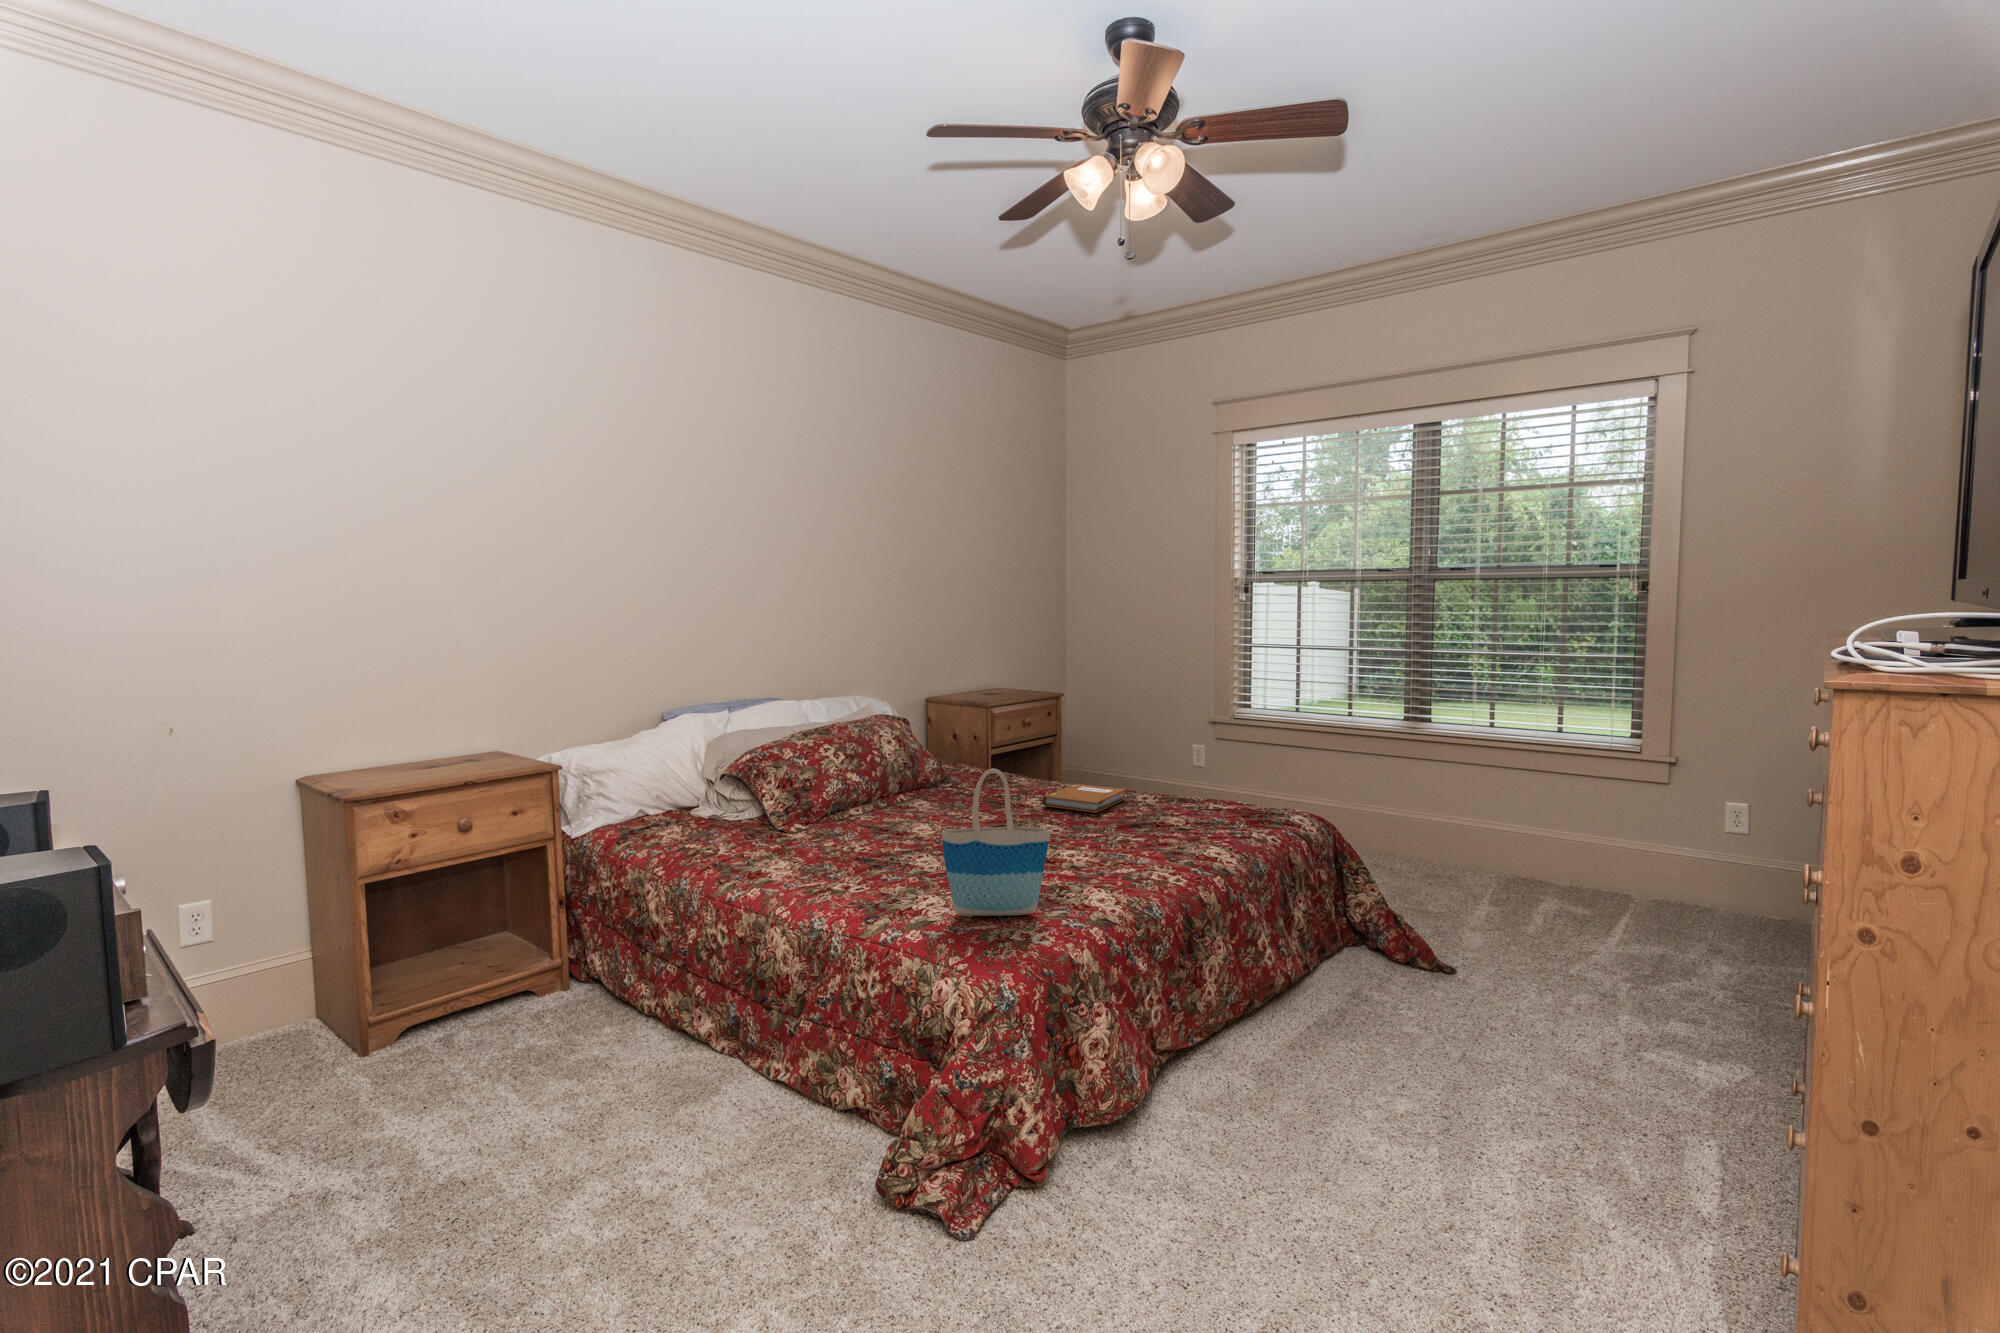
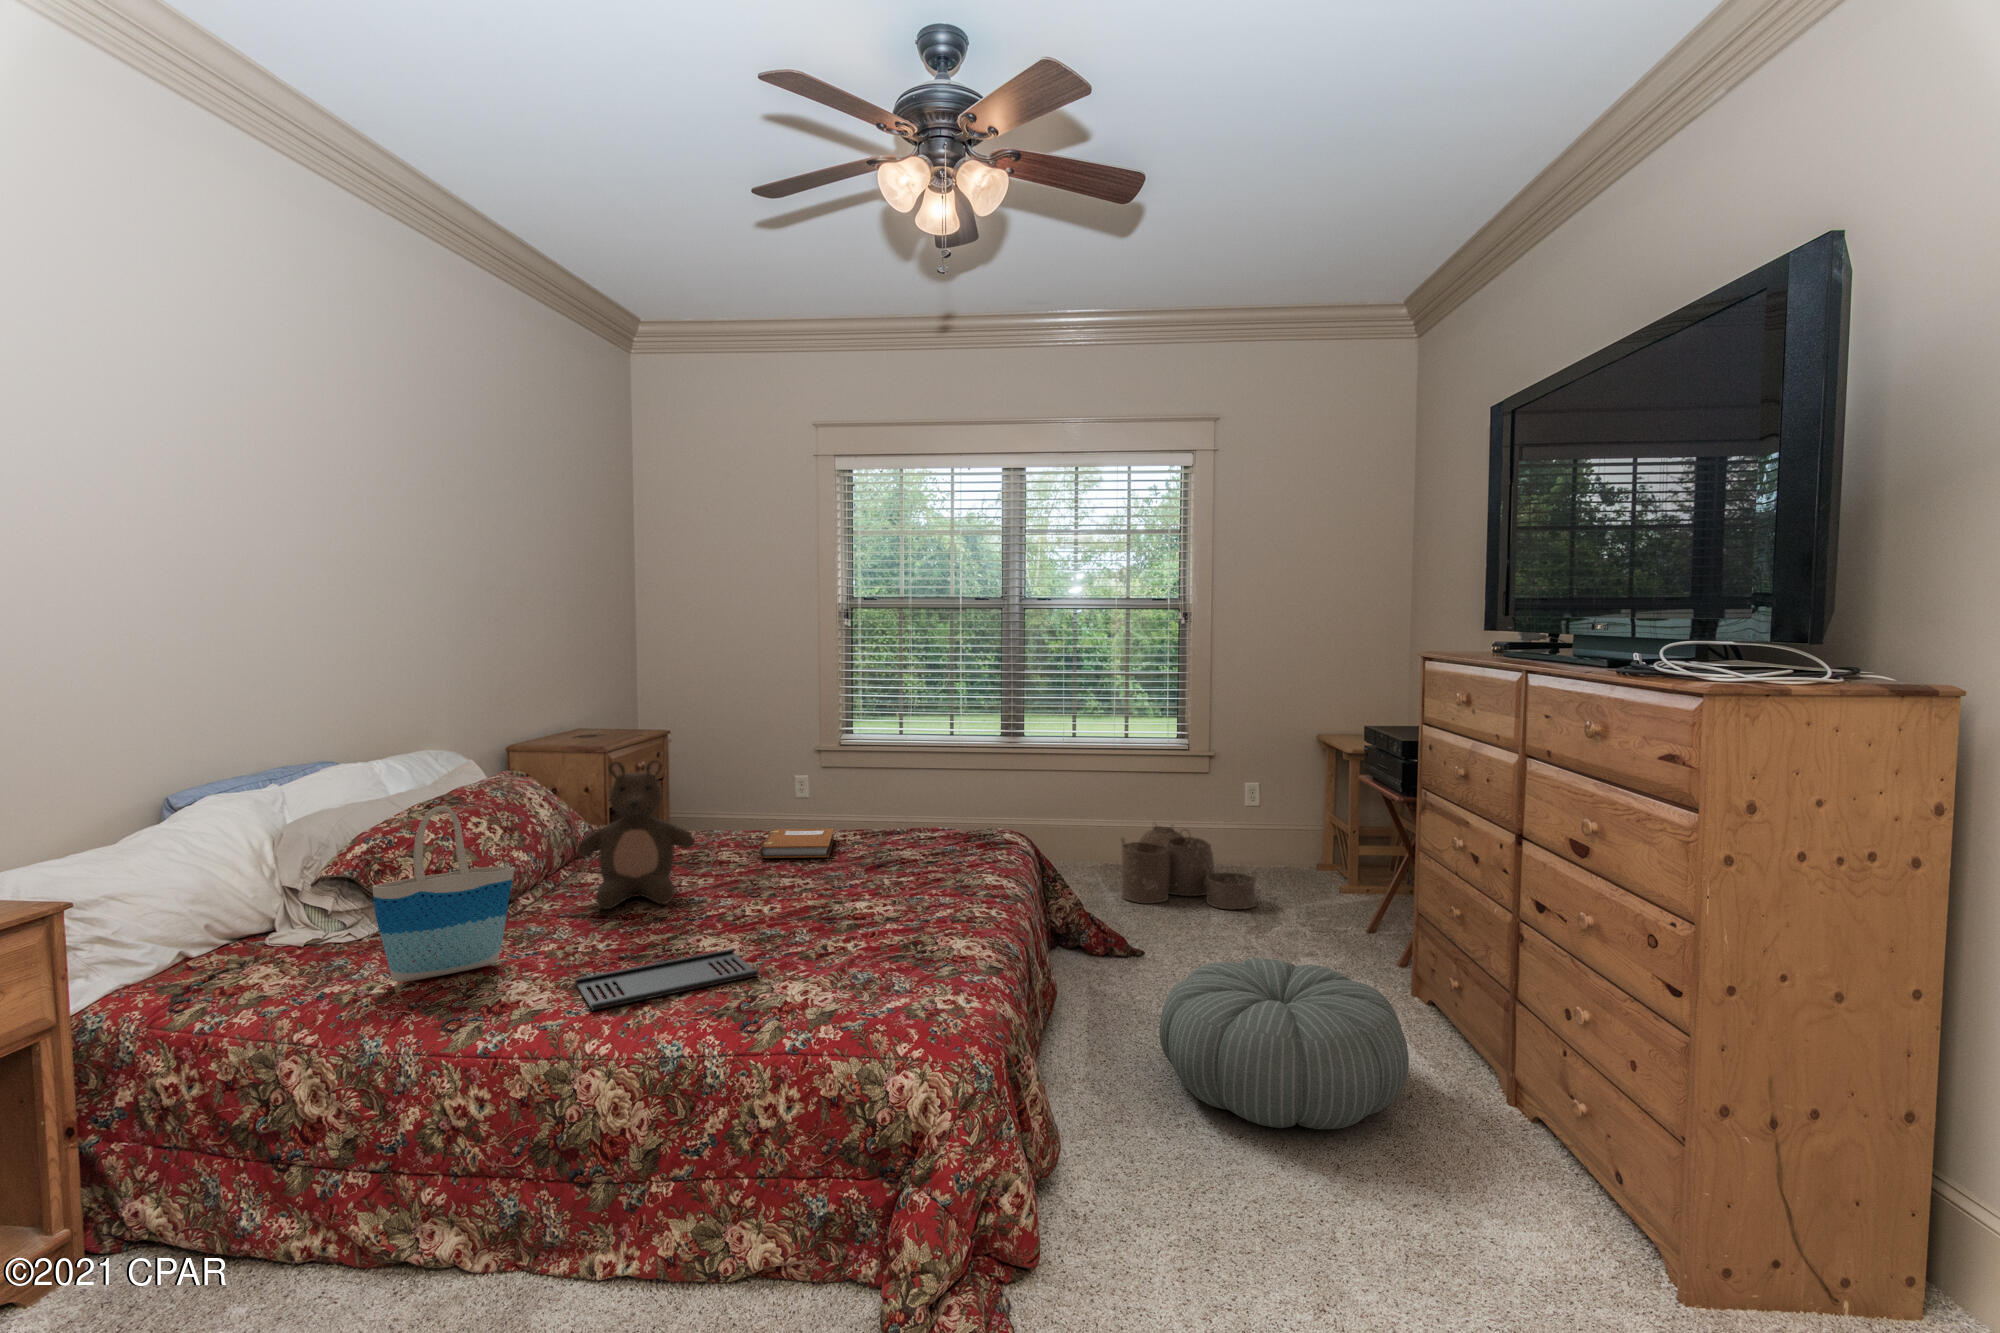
stuffed bear: none [880,711,967,828] -> present [577,760,695,909]
tote bag: present [942,768,1051,916] -> present [373,806,514,982]
woven basket: none [1500,835,1680,955] -> present [1122,825,1256,909]
tray: none [794,866,927,889] -> present [576,949,758,1010]
pouf: none [1323,983,1629,1190] -> present [1159,958,1409,1129]

